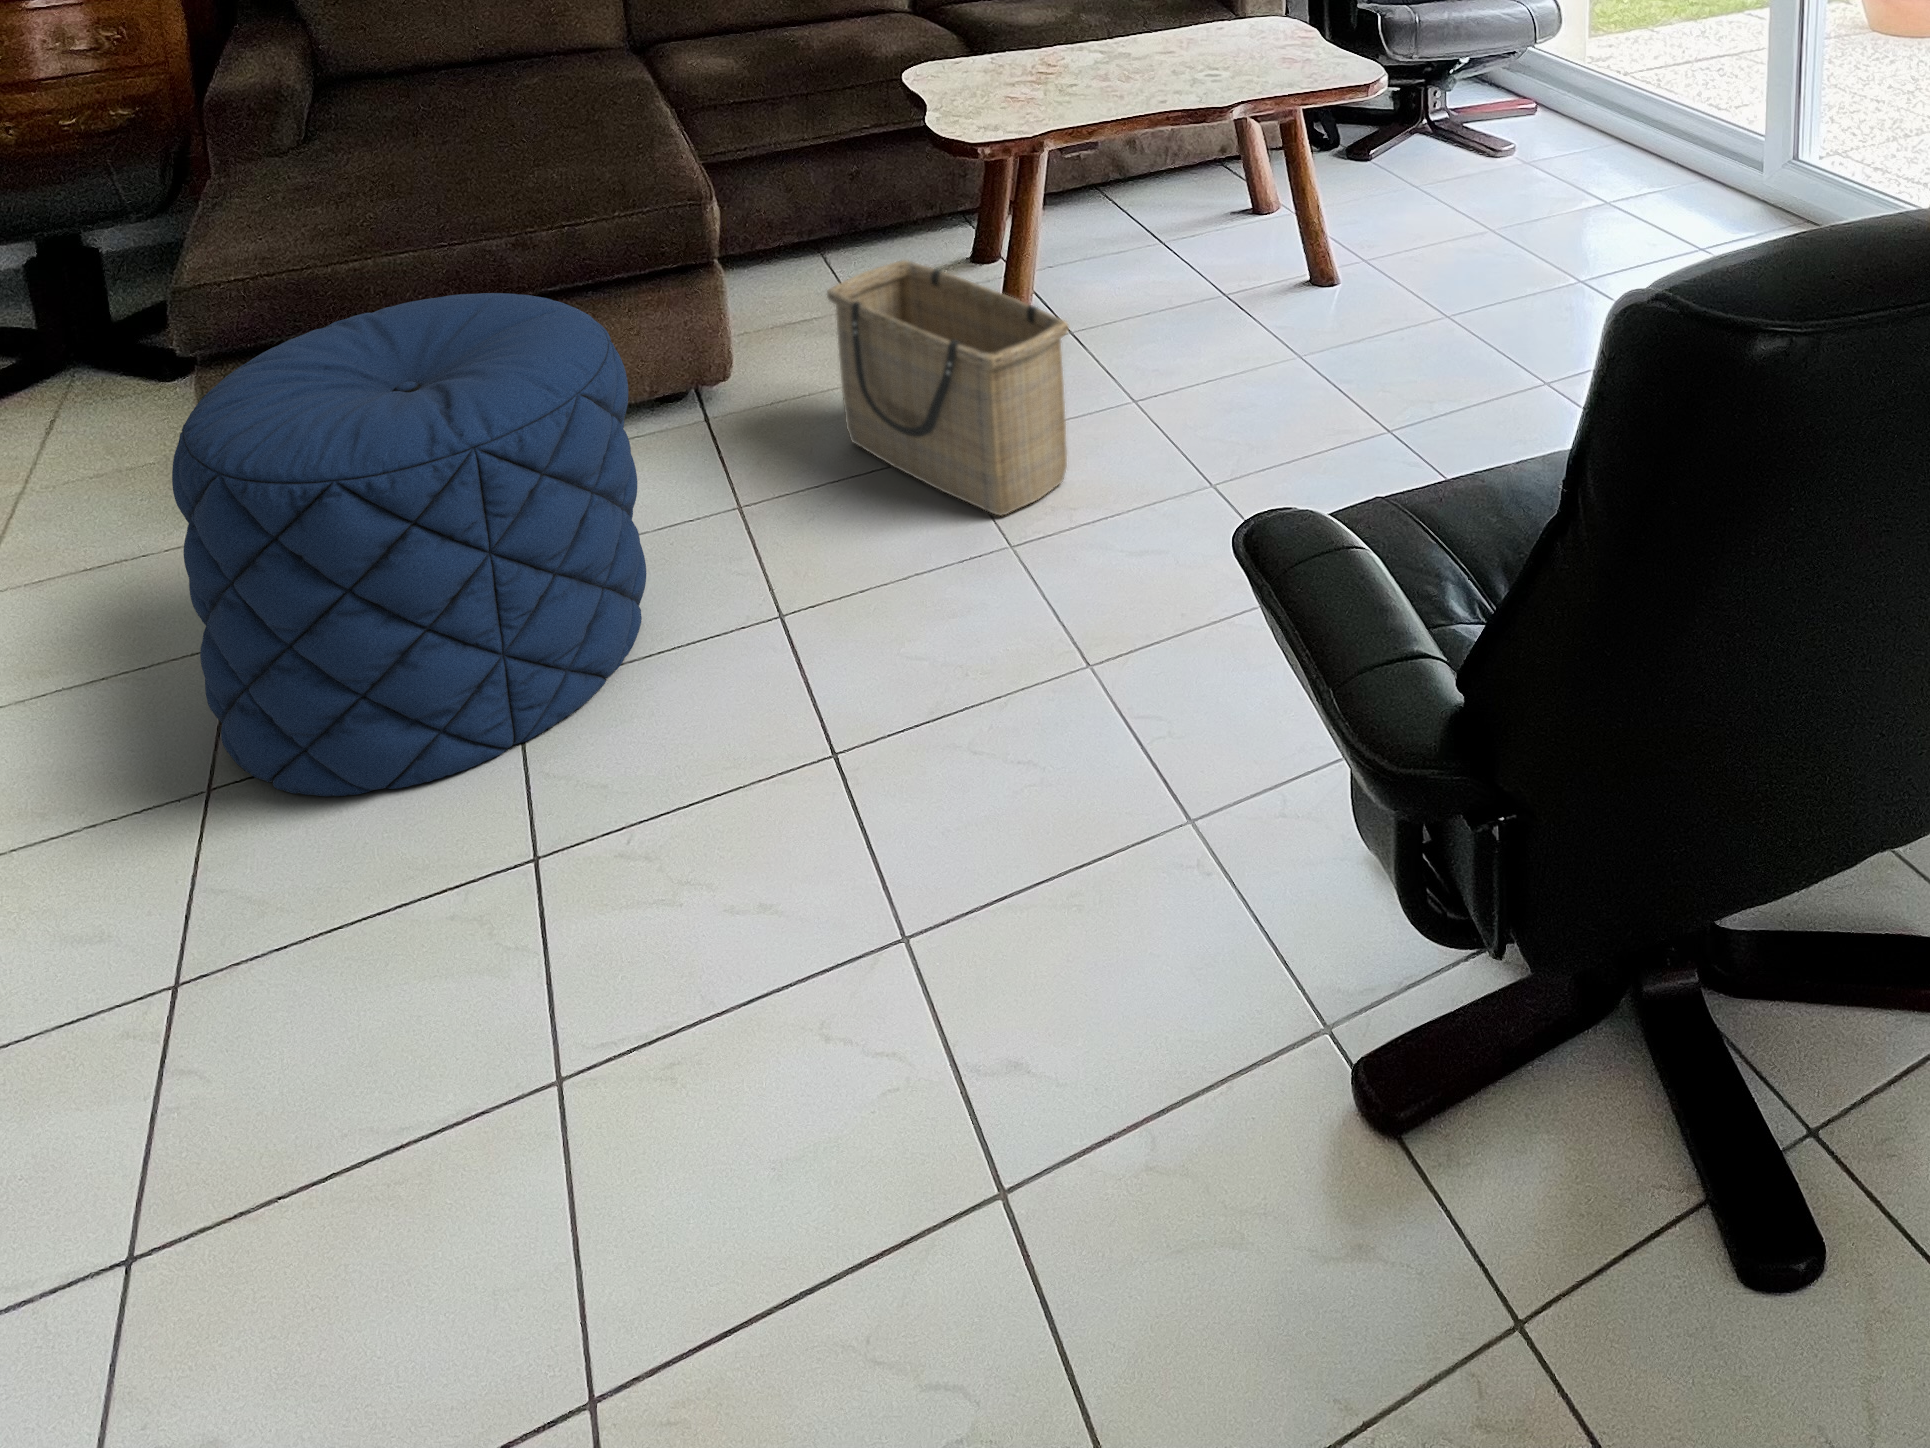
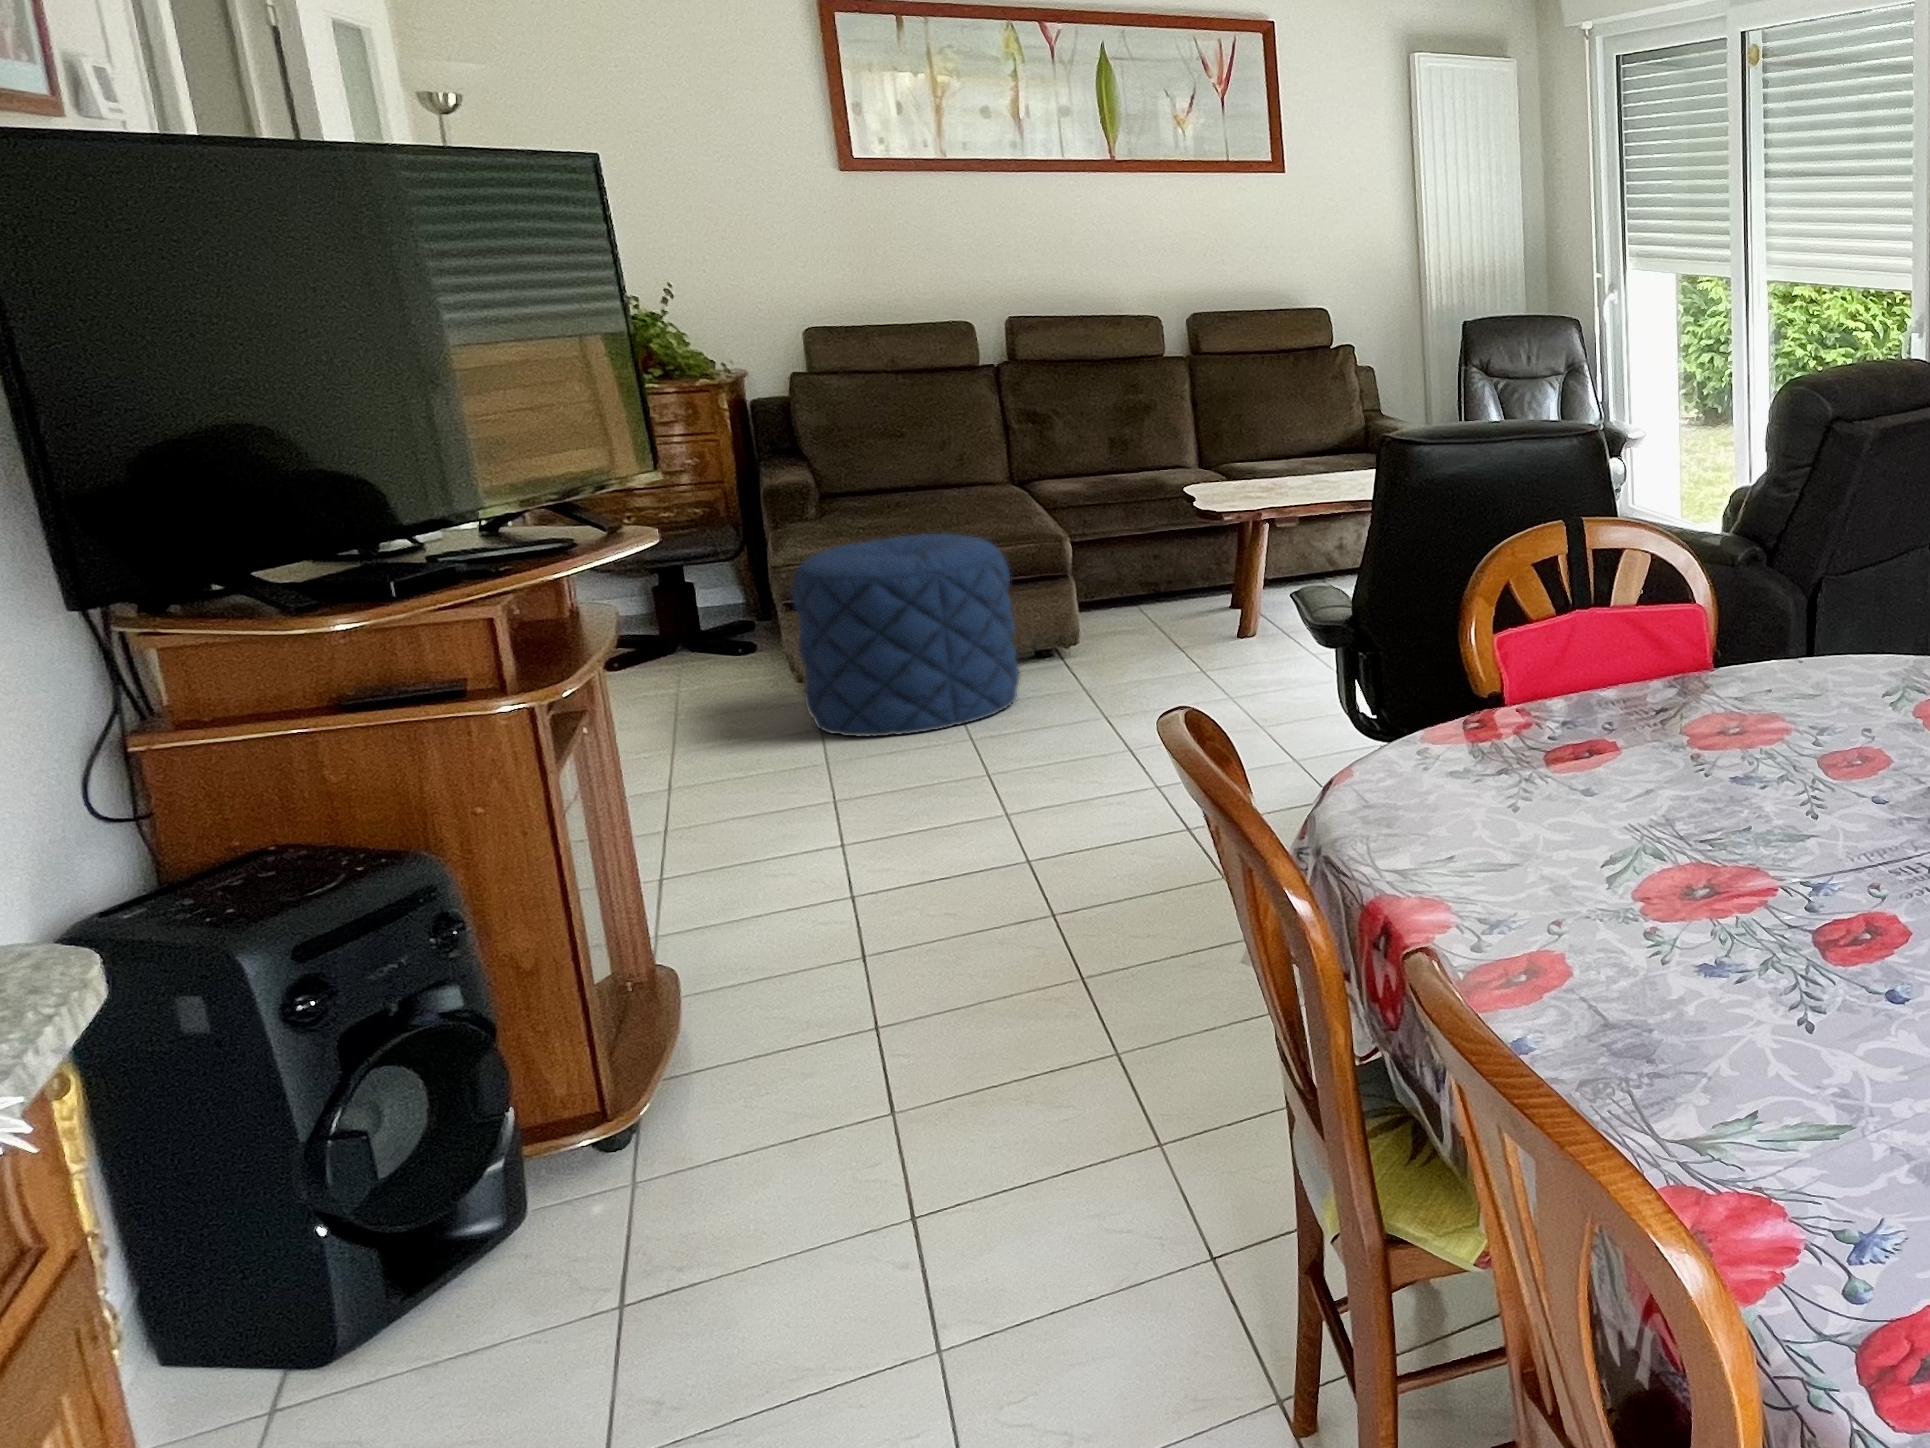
basket: present [827,260,1069,515] -> none [1121,559,1252,672]

